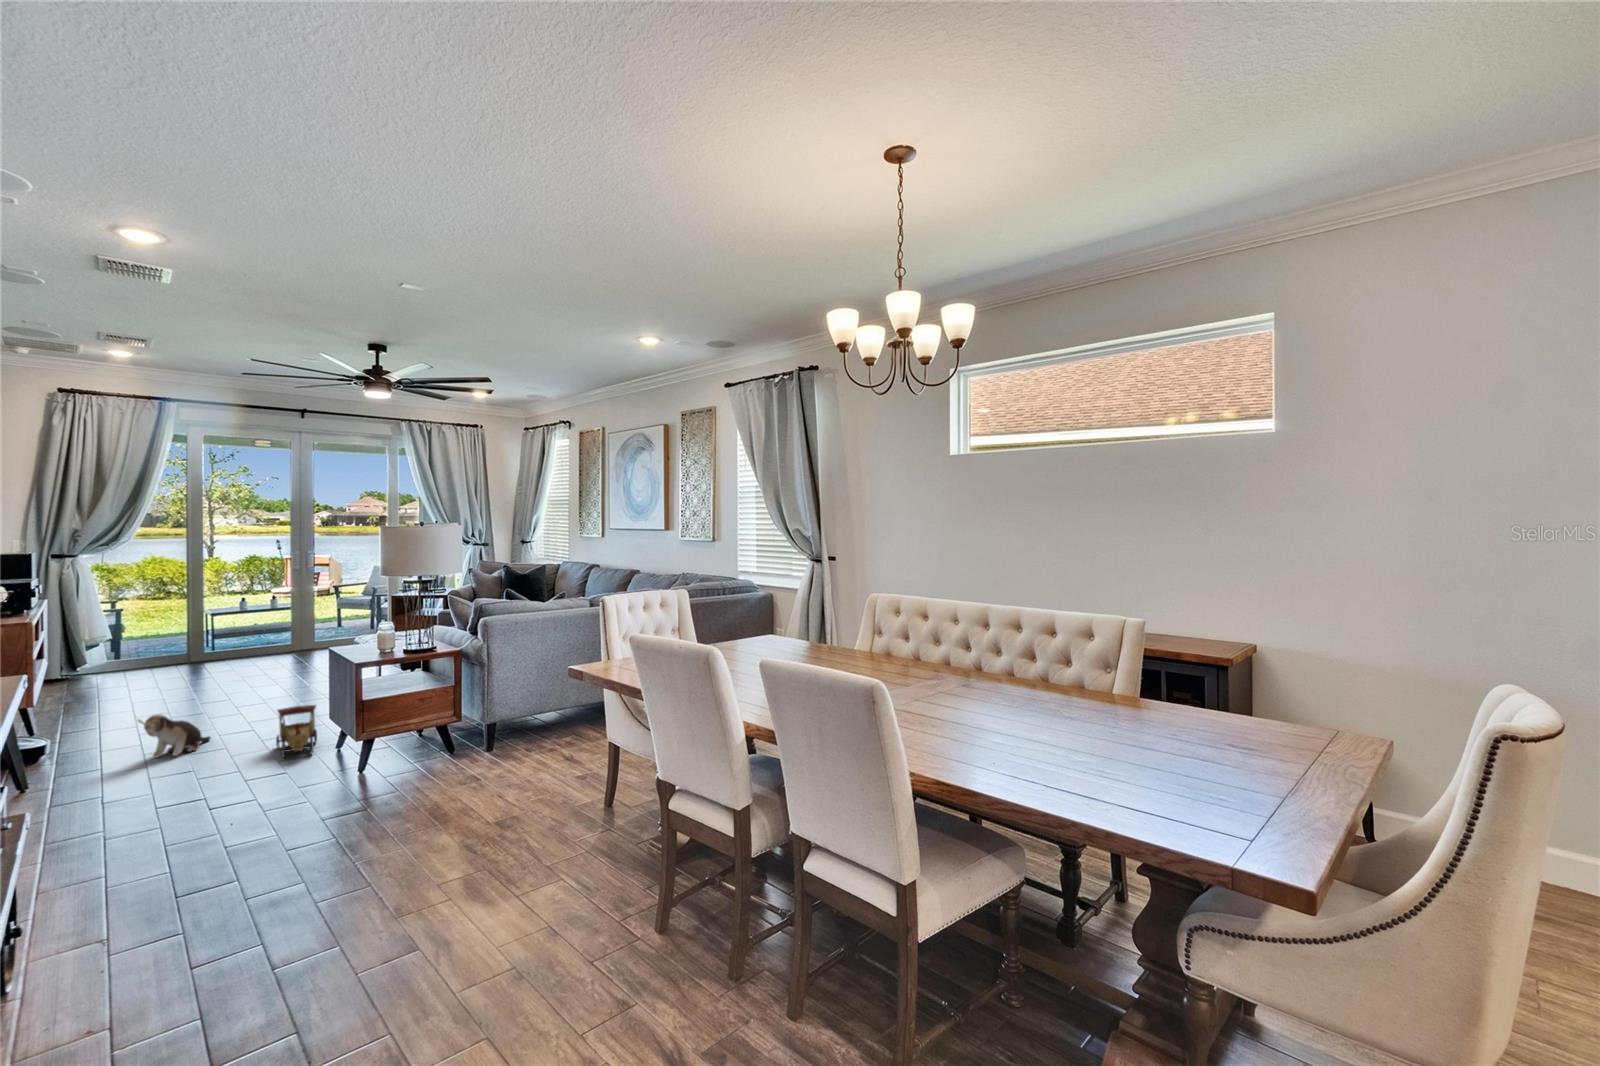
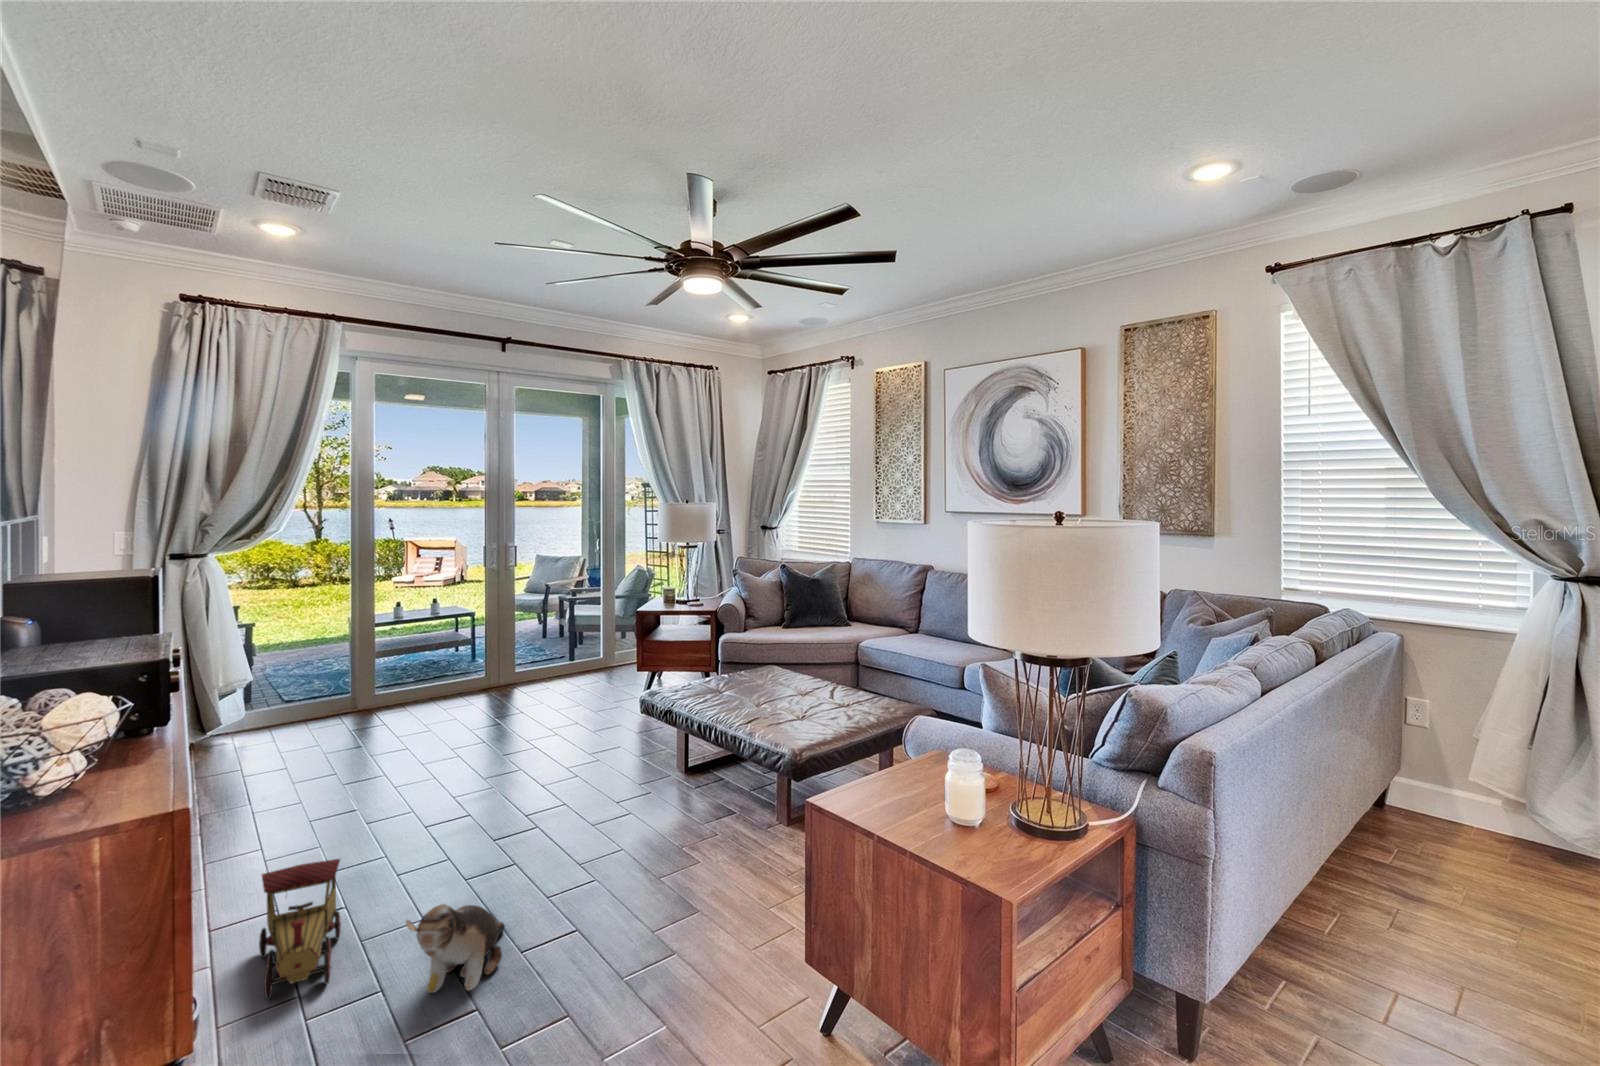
toy train: present [276,705,317,758] -> present [259,859,341,1000]

